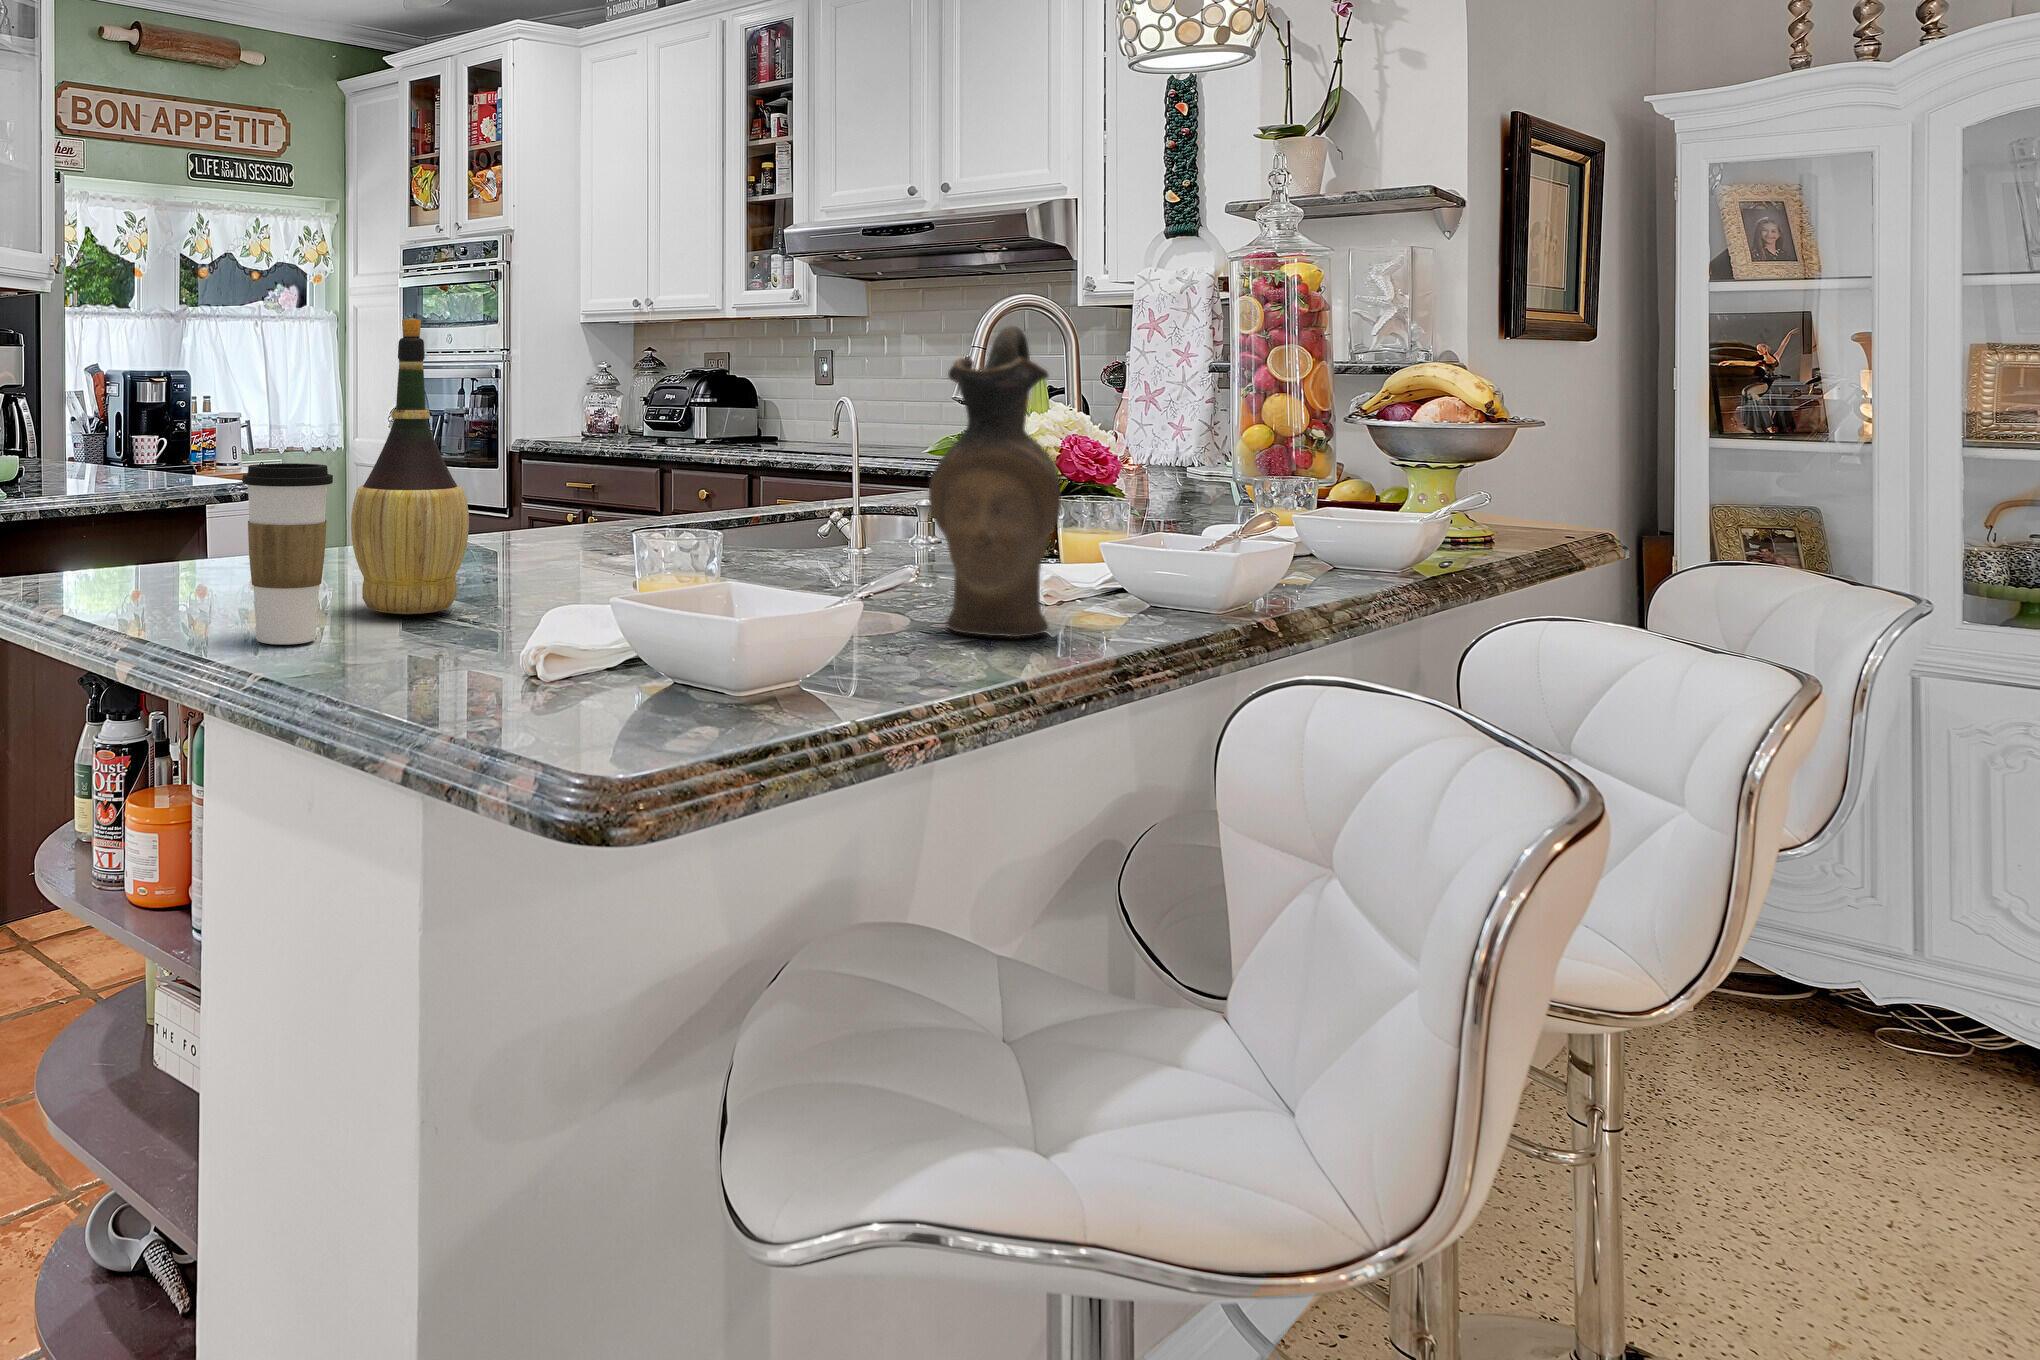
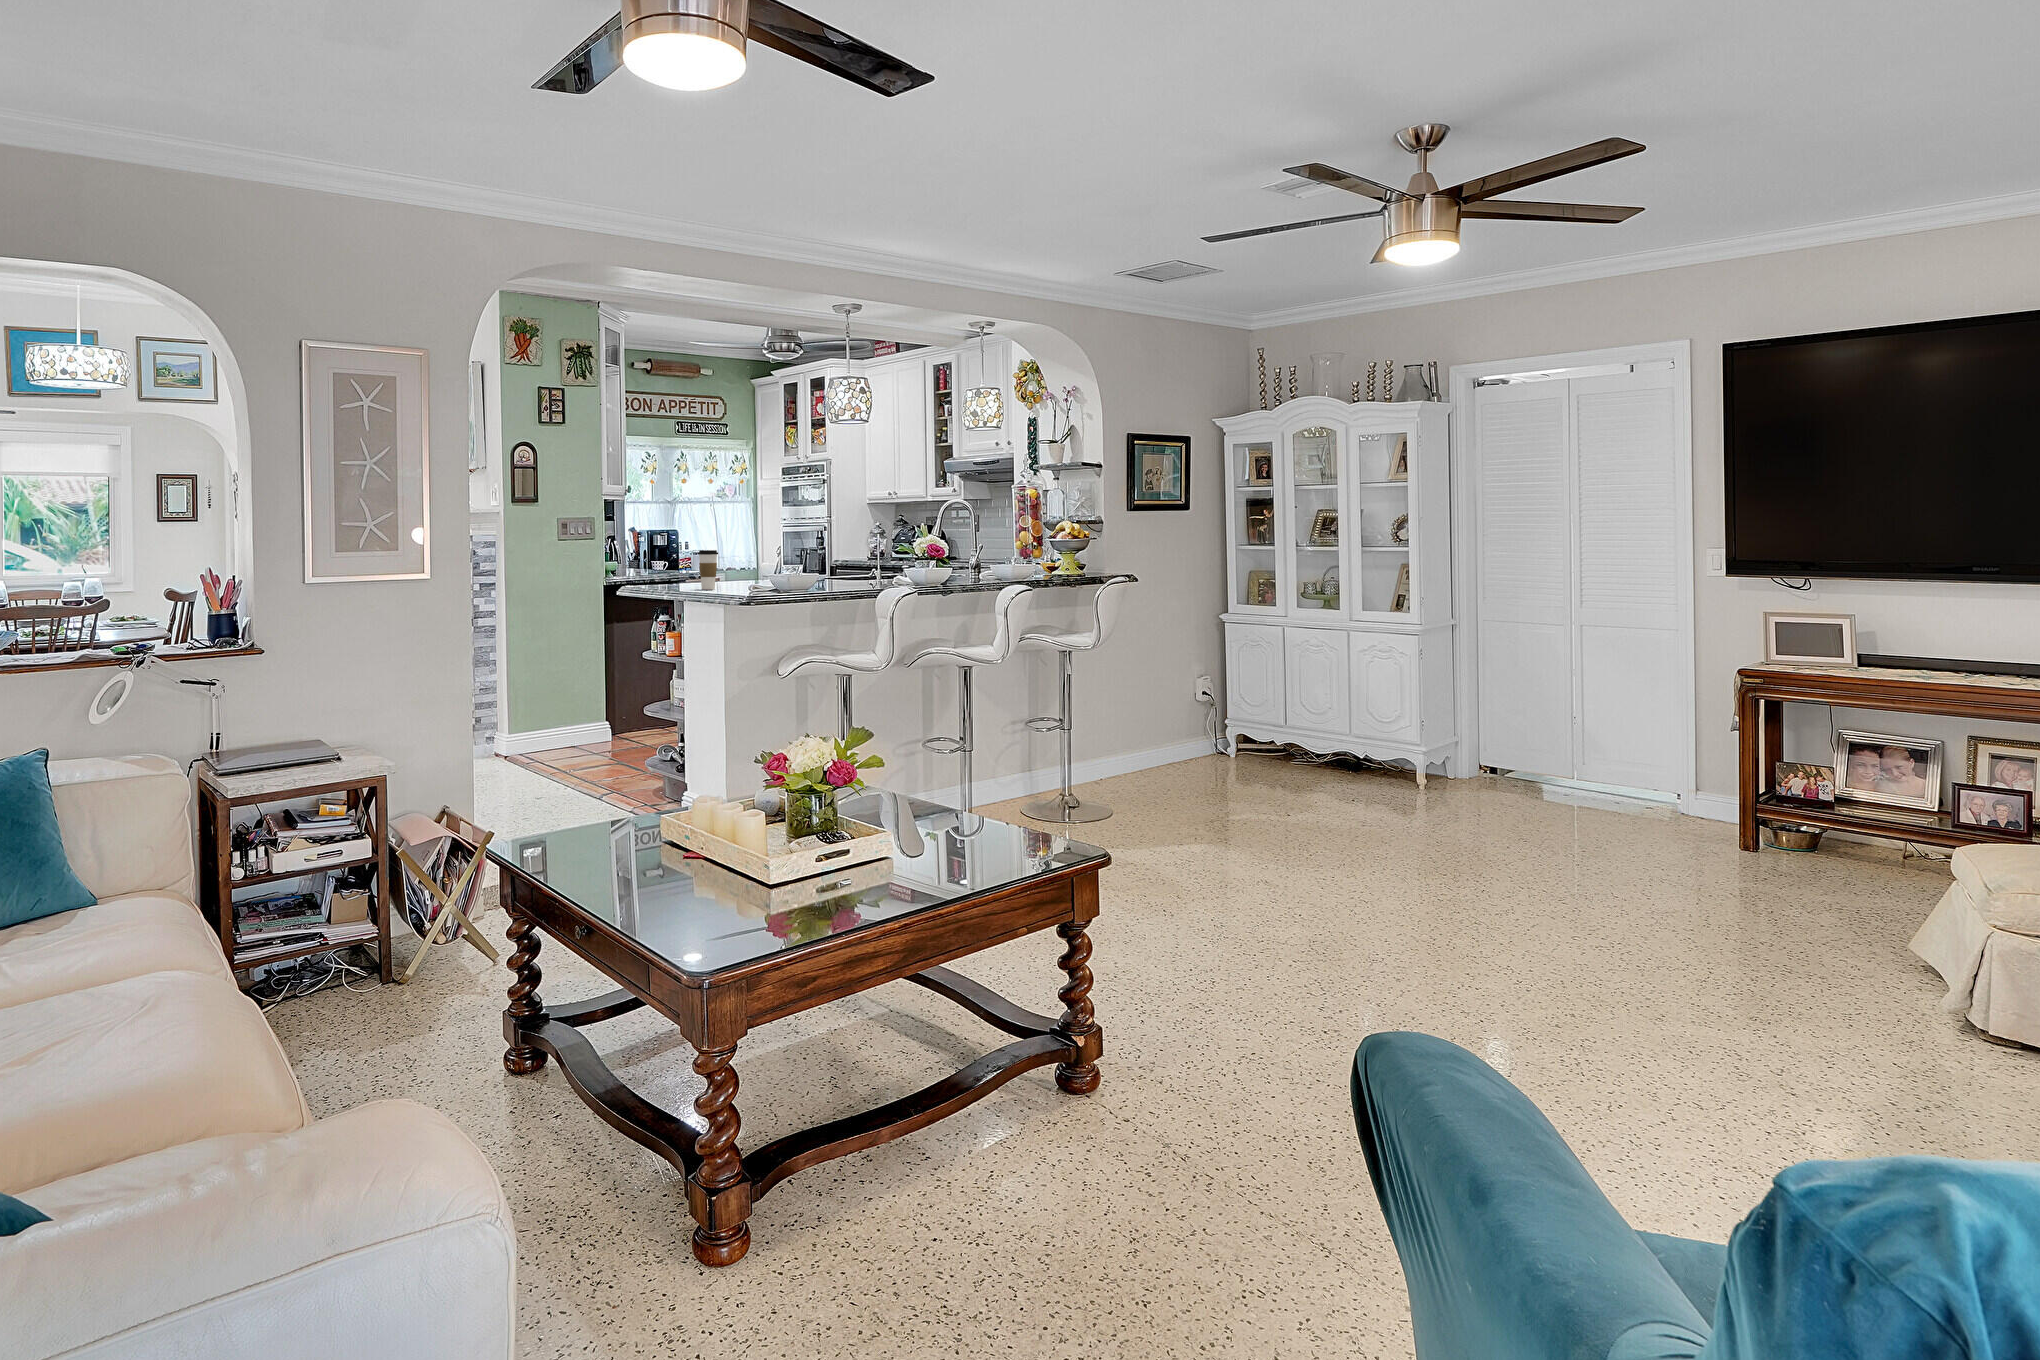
wine bottle: present [351,318,469,614] -> none [724,516,753,587]
ceramic pitcher: present [929,326,1061,637] -> none [857,516,888,588]

